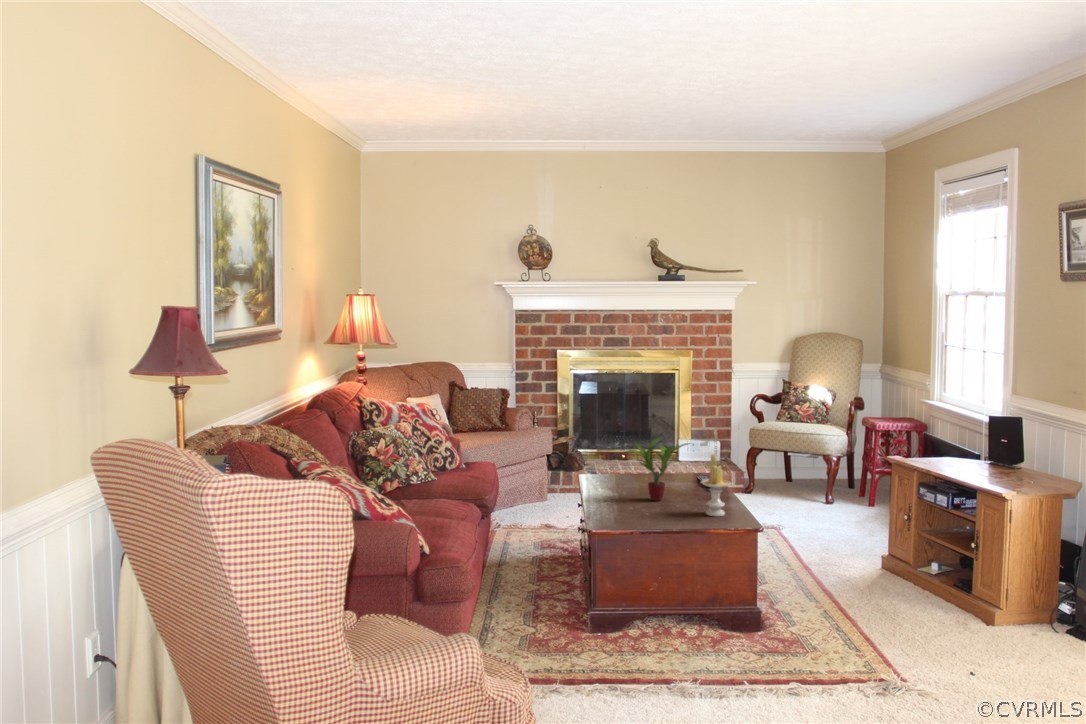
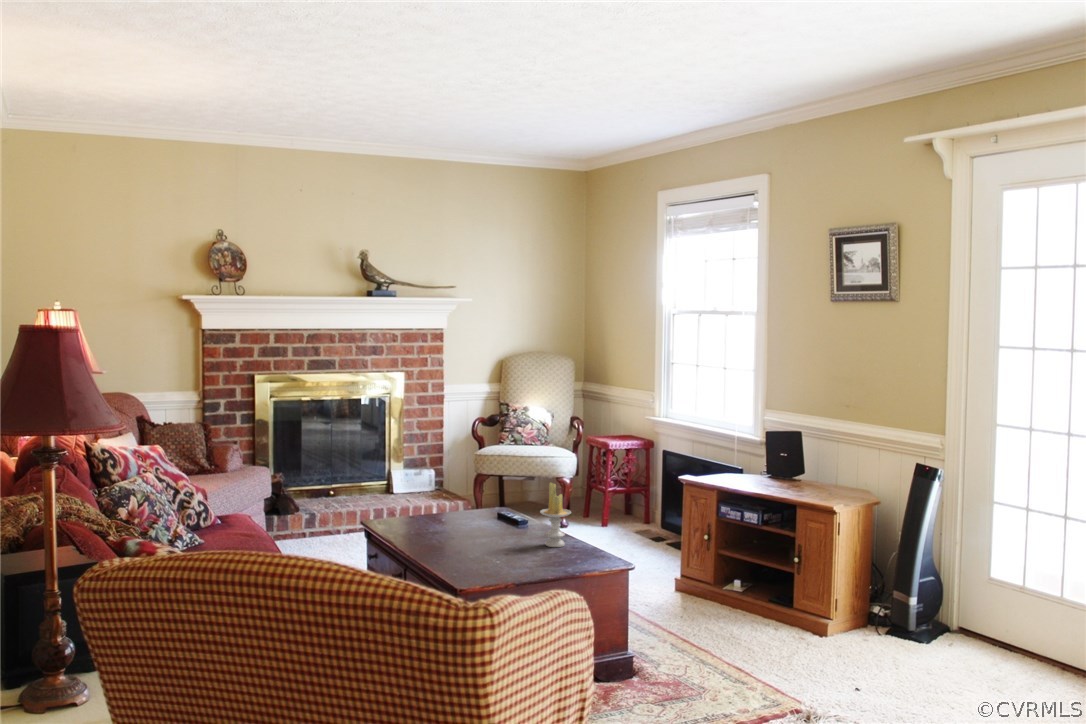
potted plant: present [627,437,689,501] -> none [451,468,513,538]

